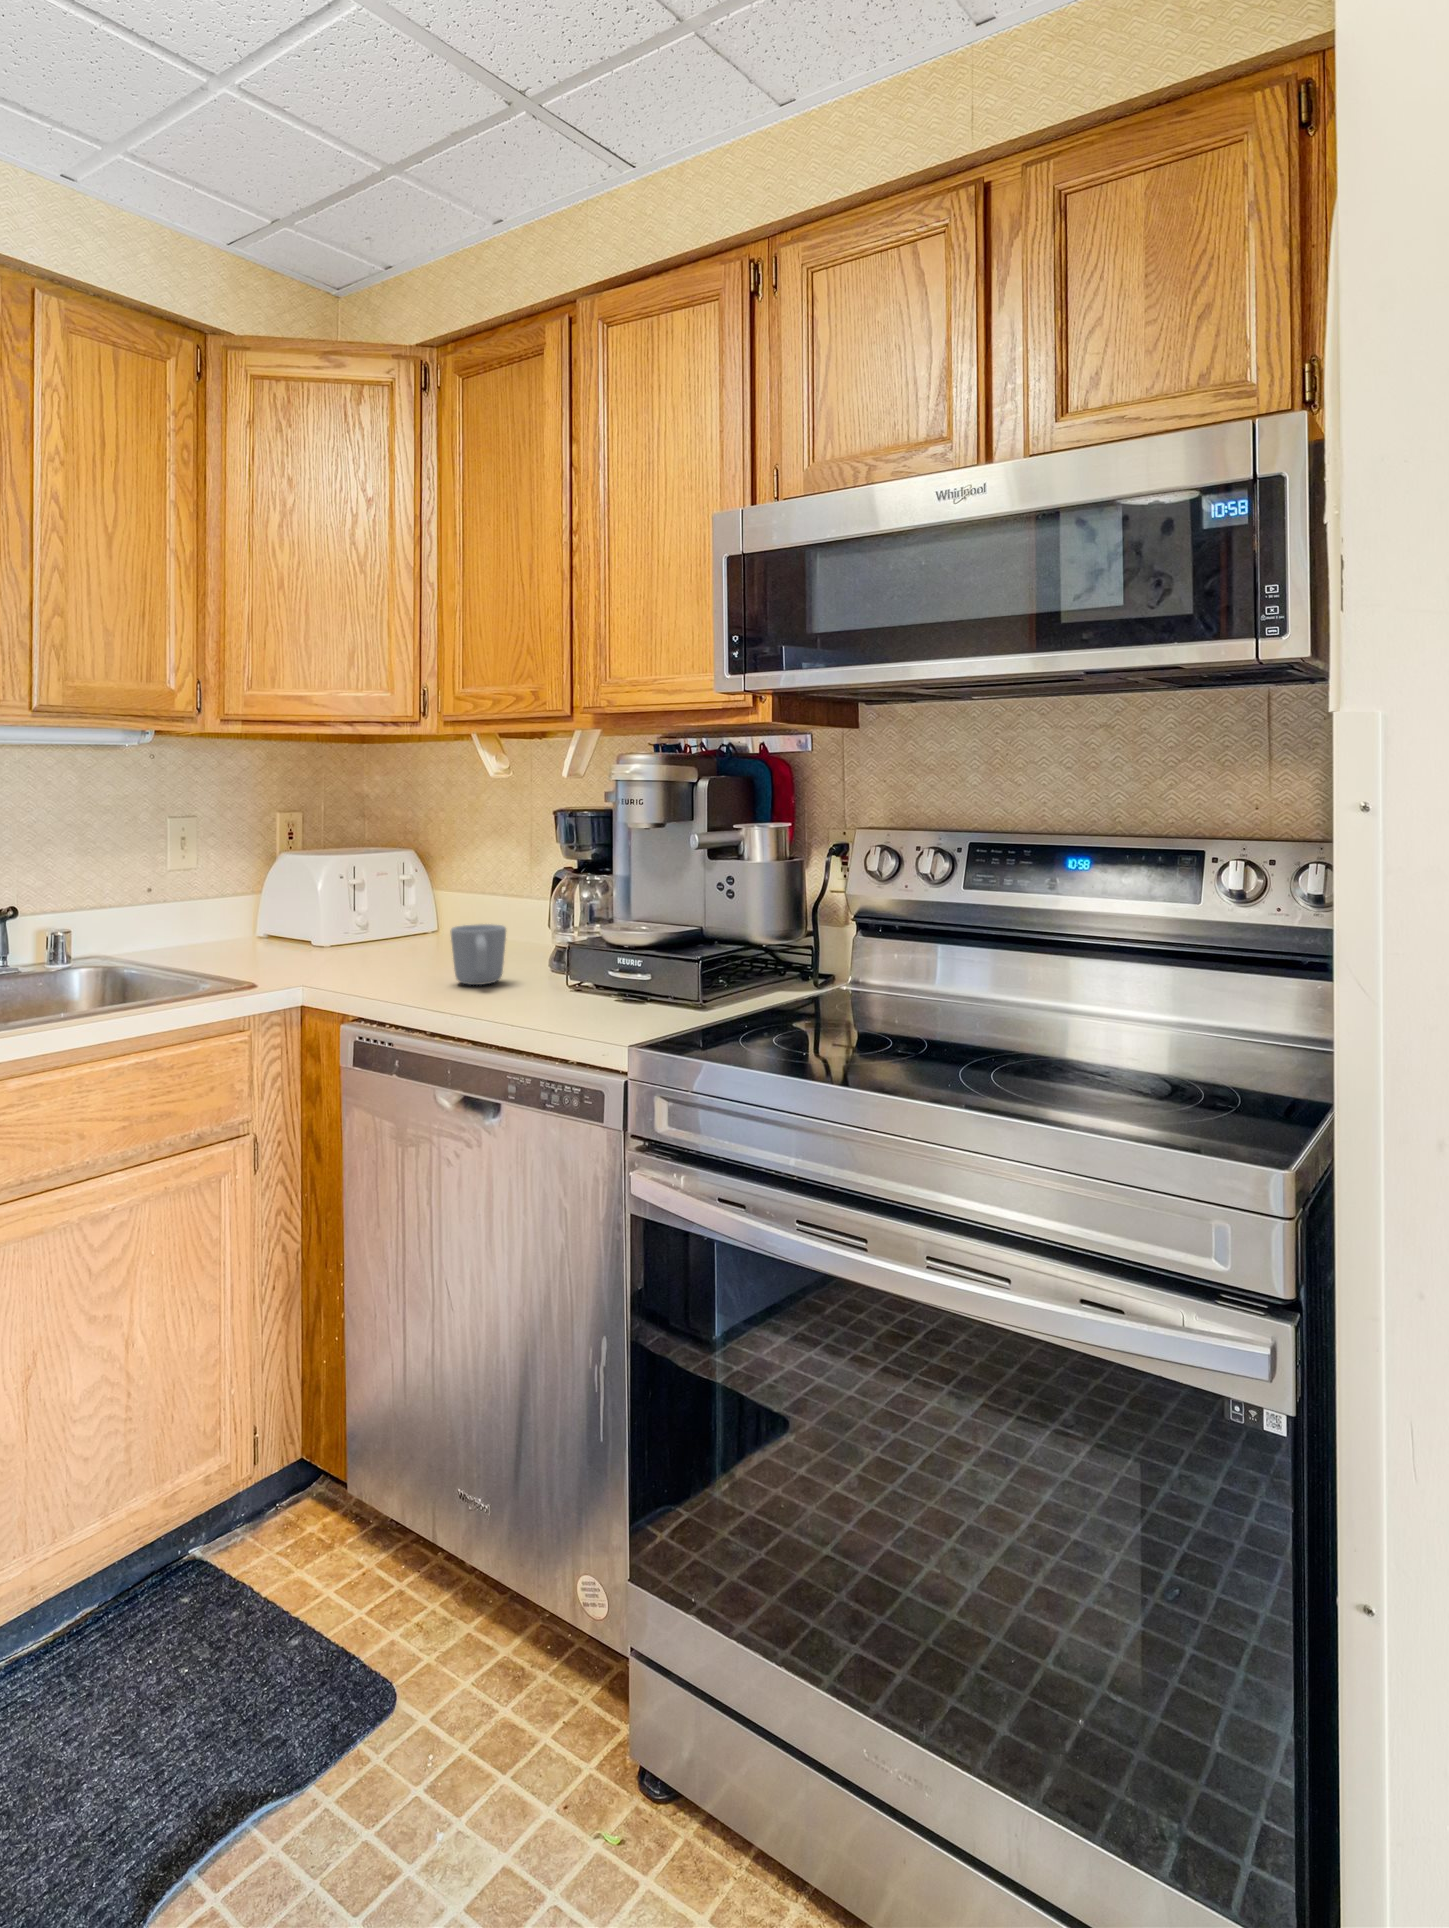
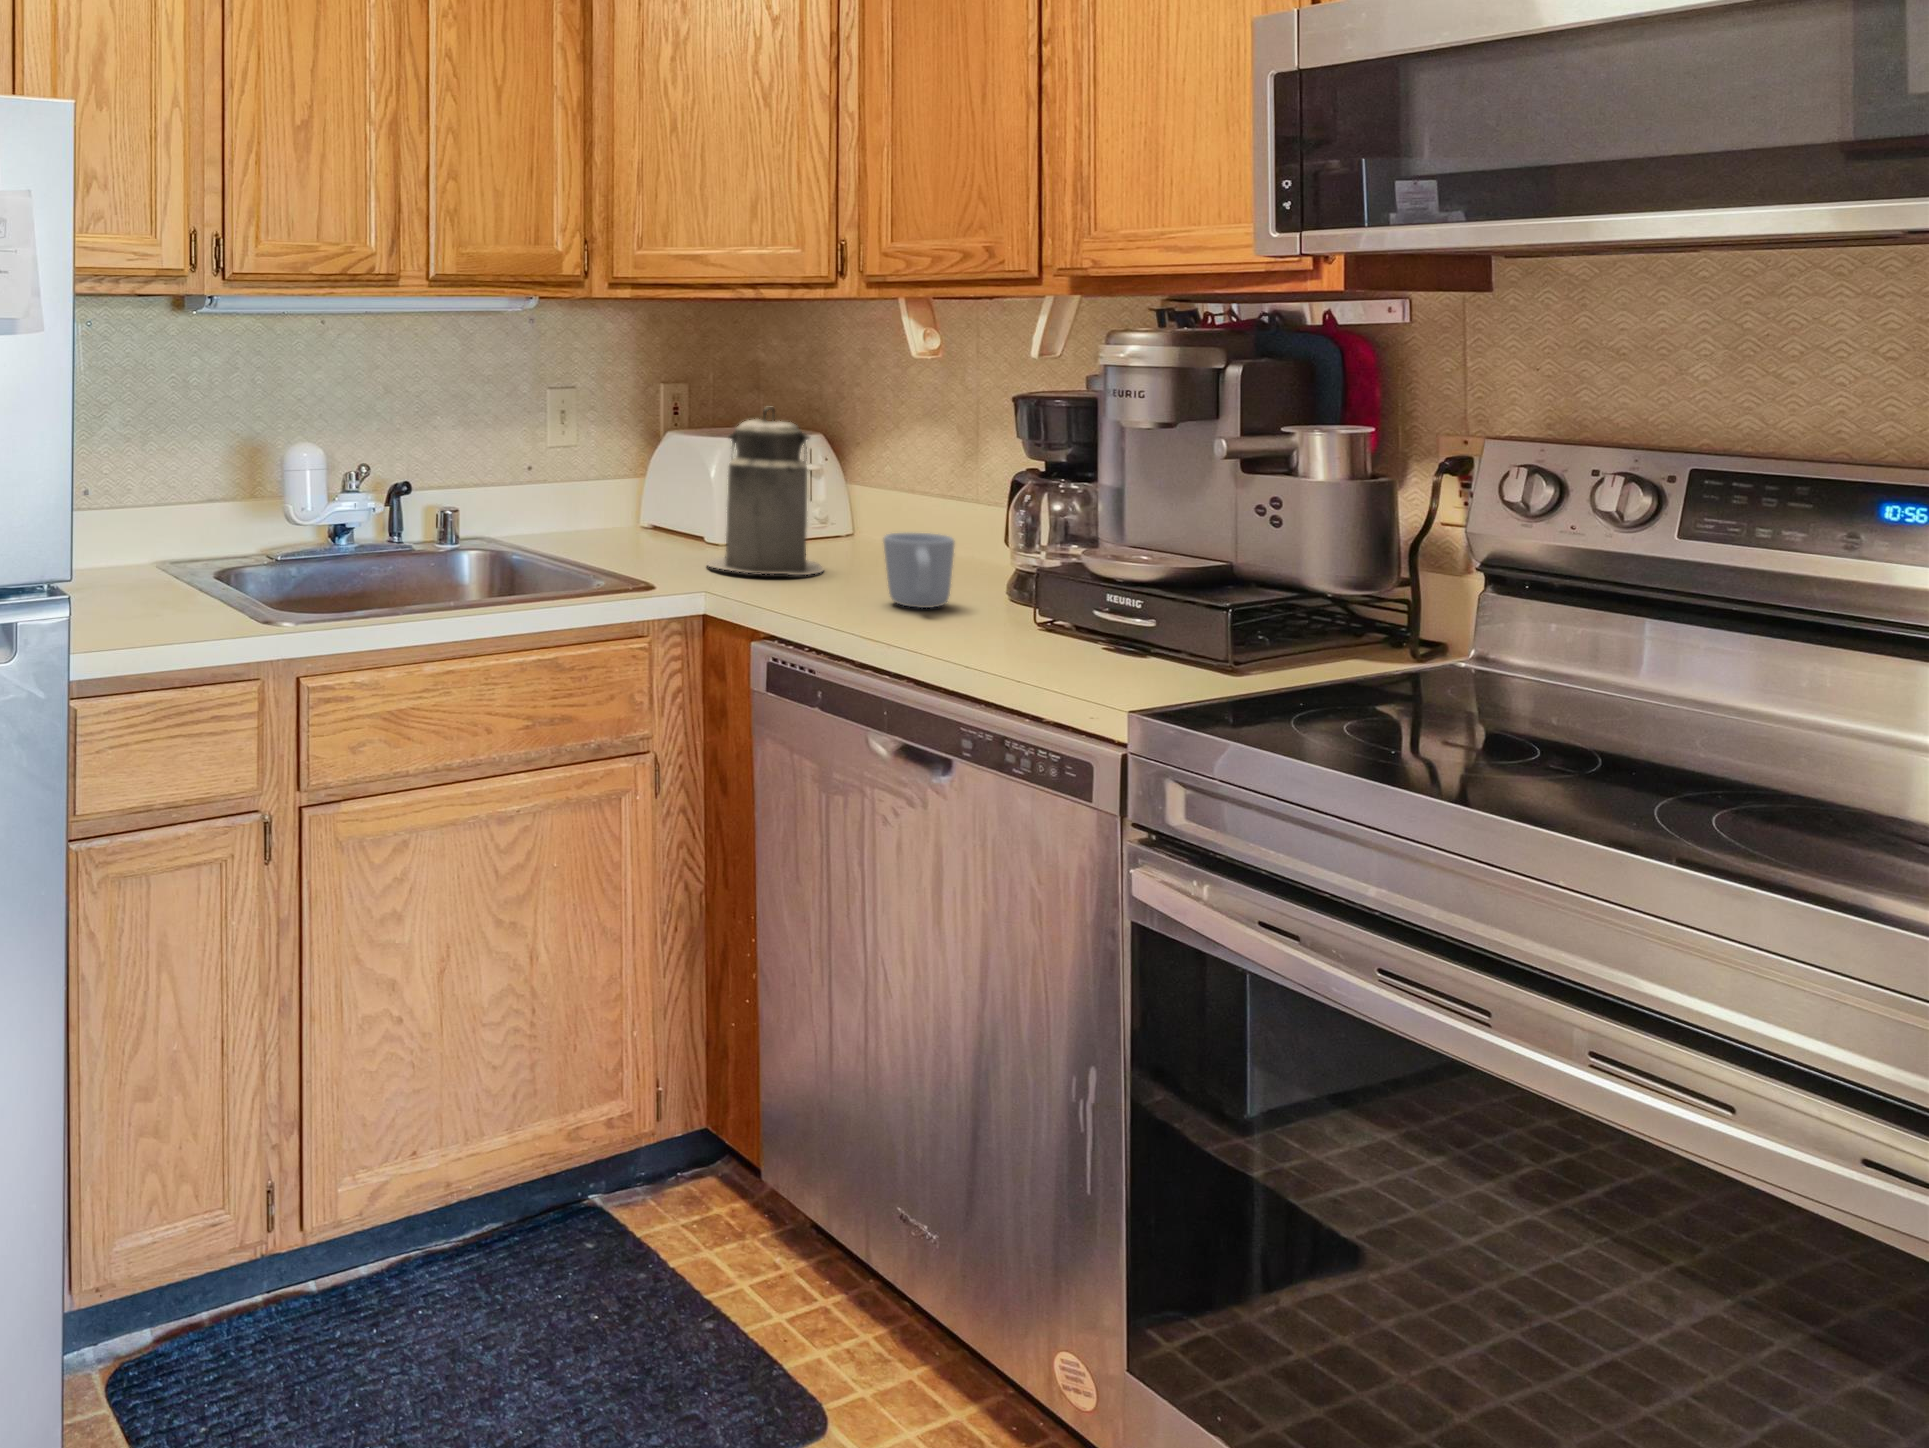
canister: none [305,828,406,970] -> present [707,407,823,575]

